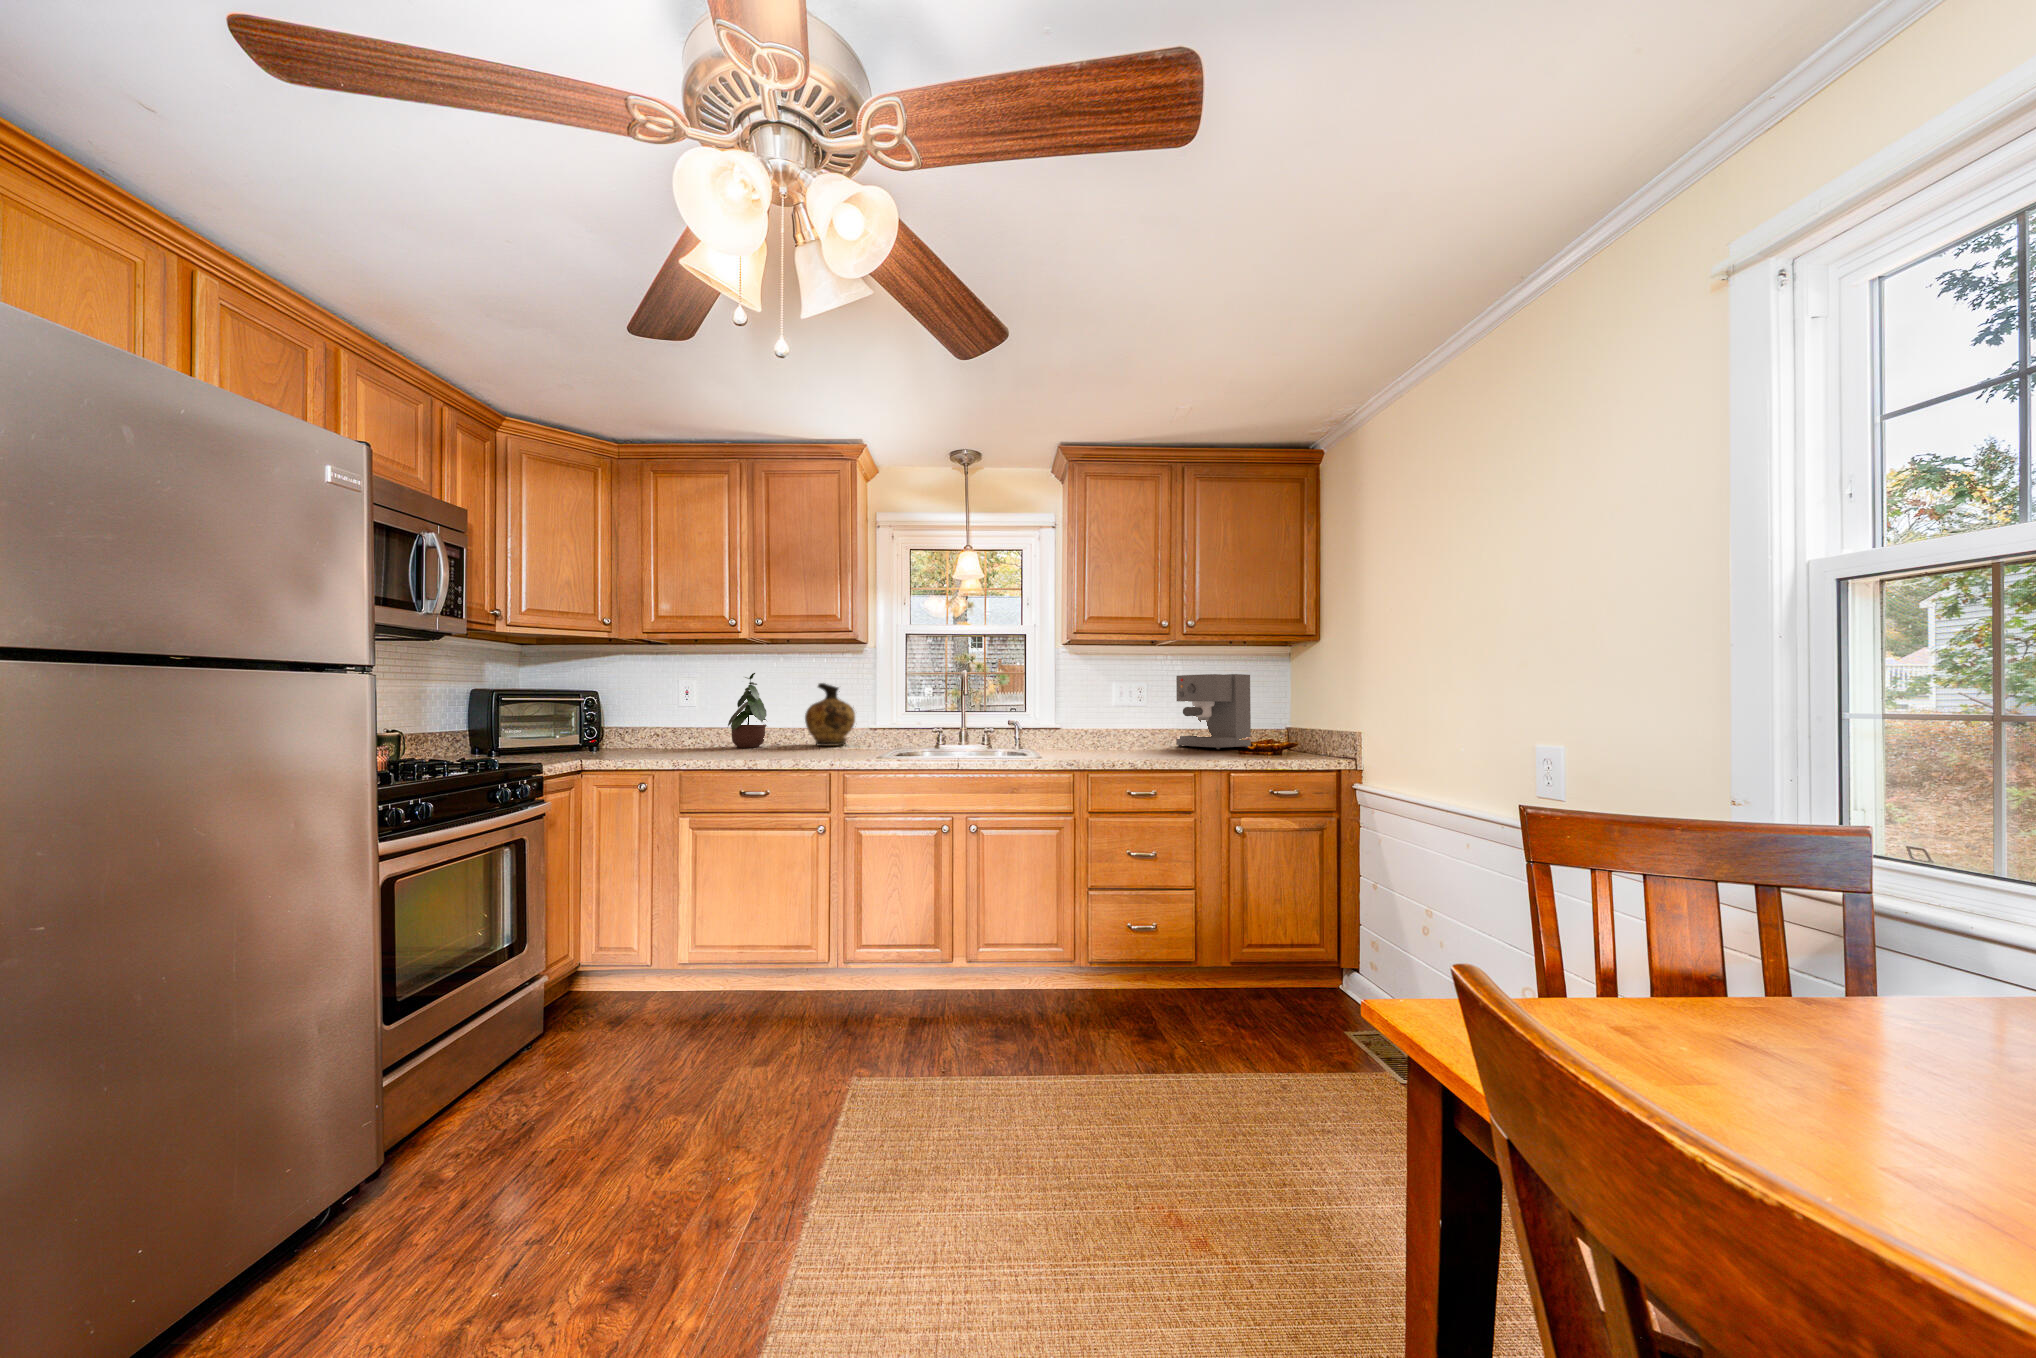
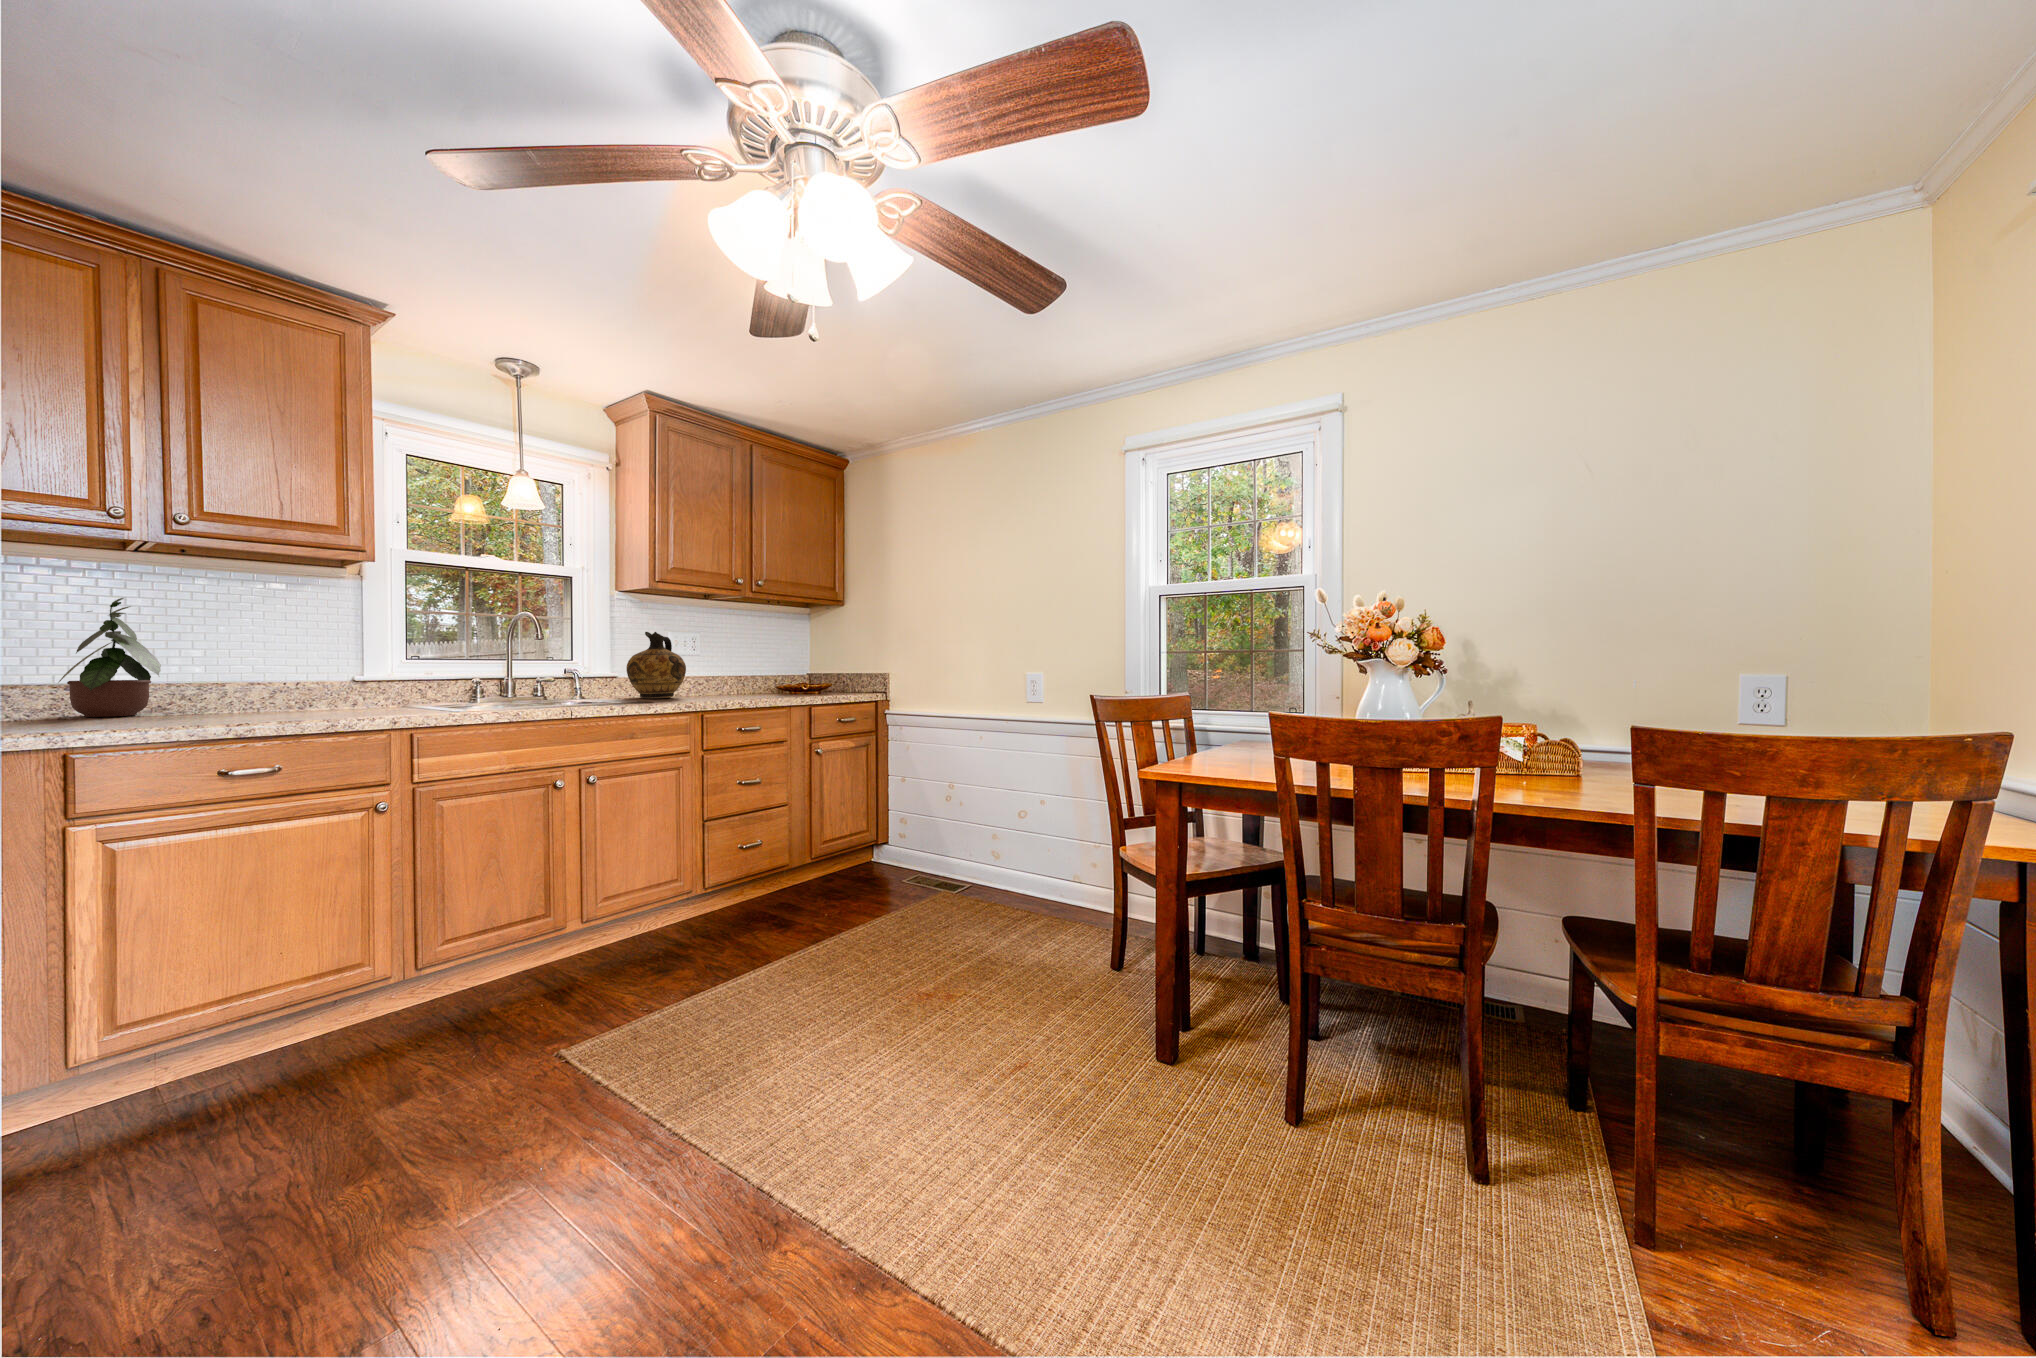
coffee maker: present [1176,674,1251,749] -> none [729,627,791,692]
ceramic jug: present [805,683,855,746] -> present [626,632,686,698]

